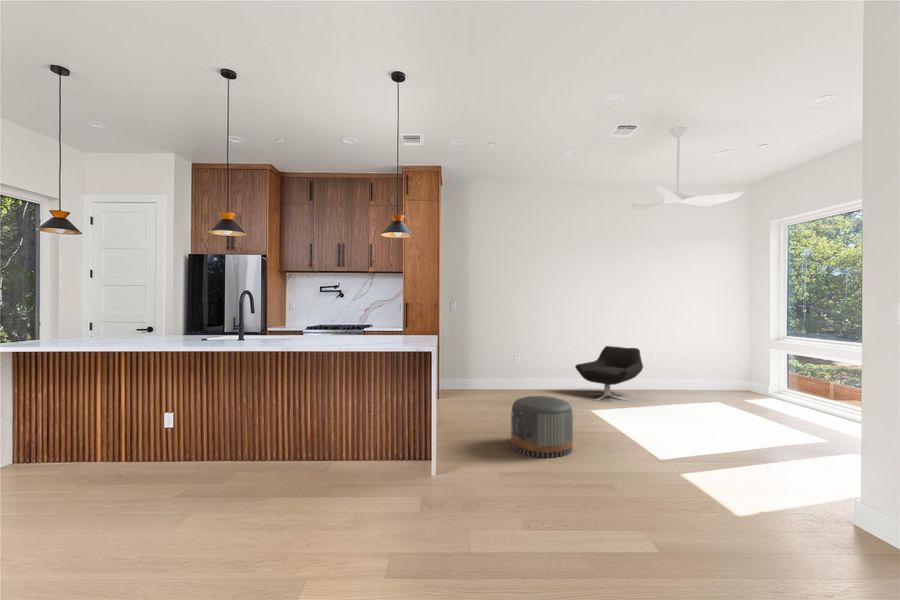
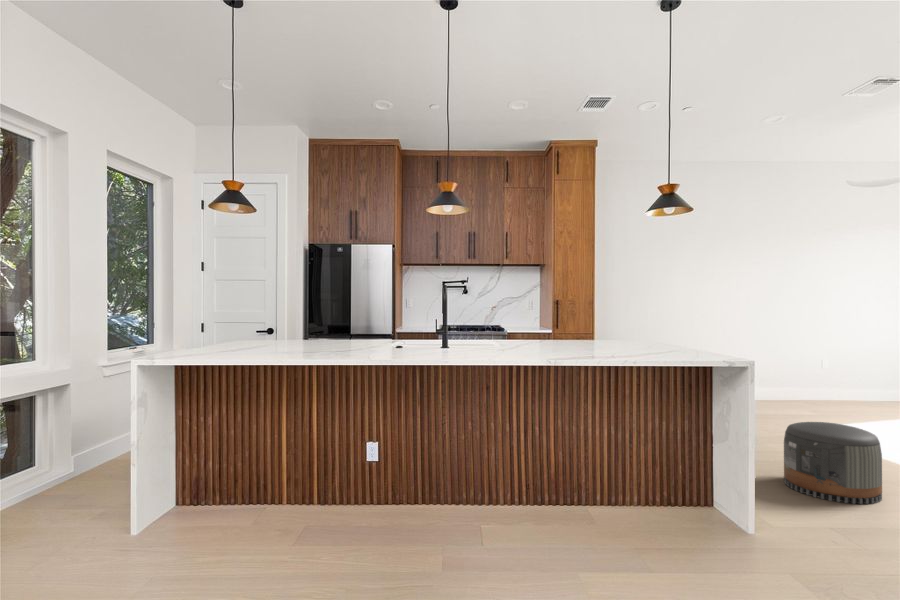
lounge chair: present [575,346,643,401] -> none [767,358,857,427]

